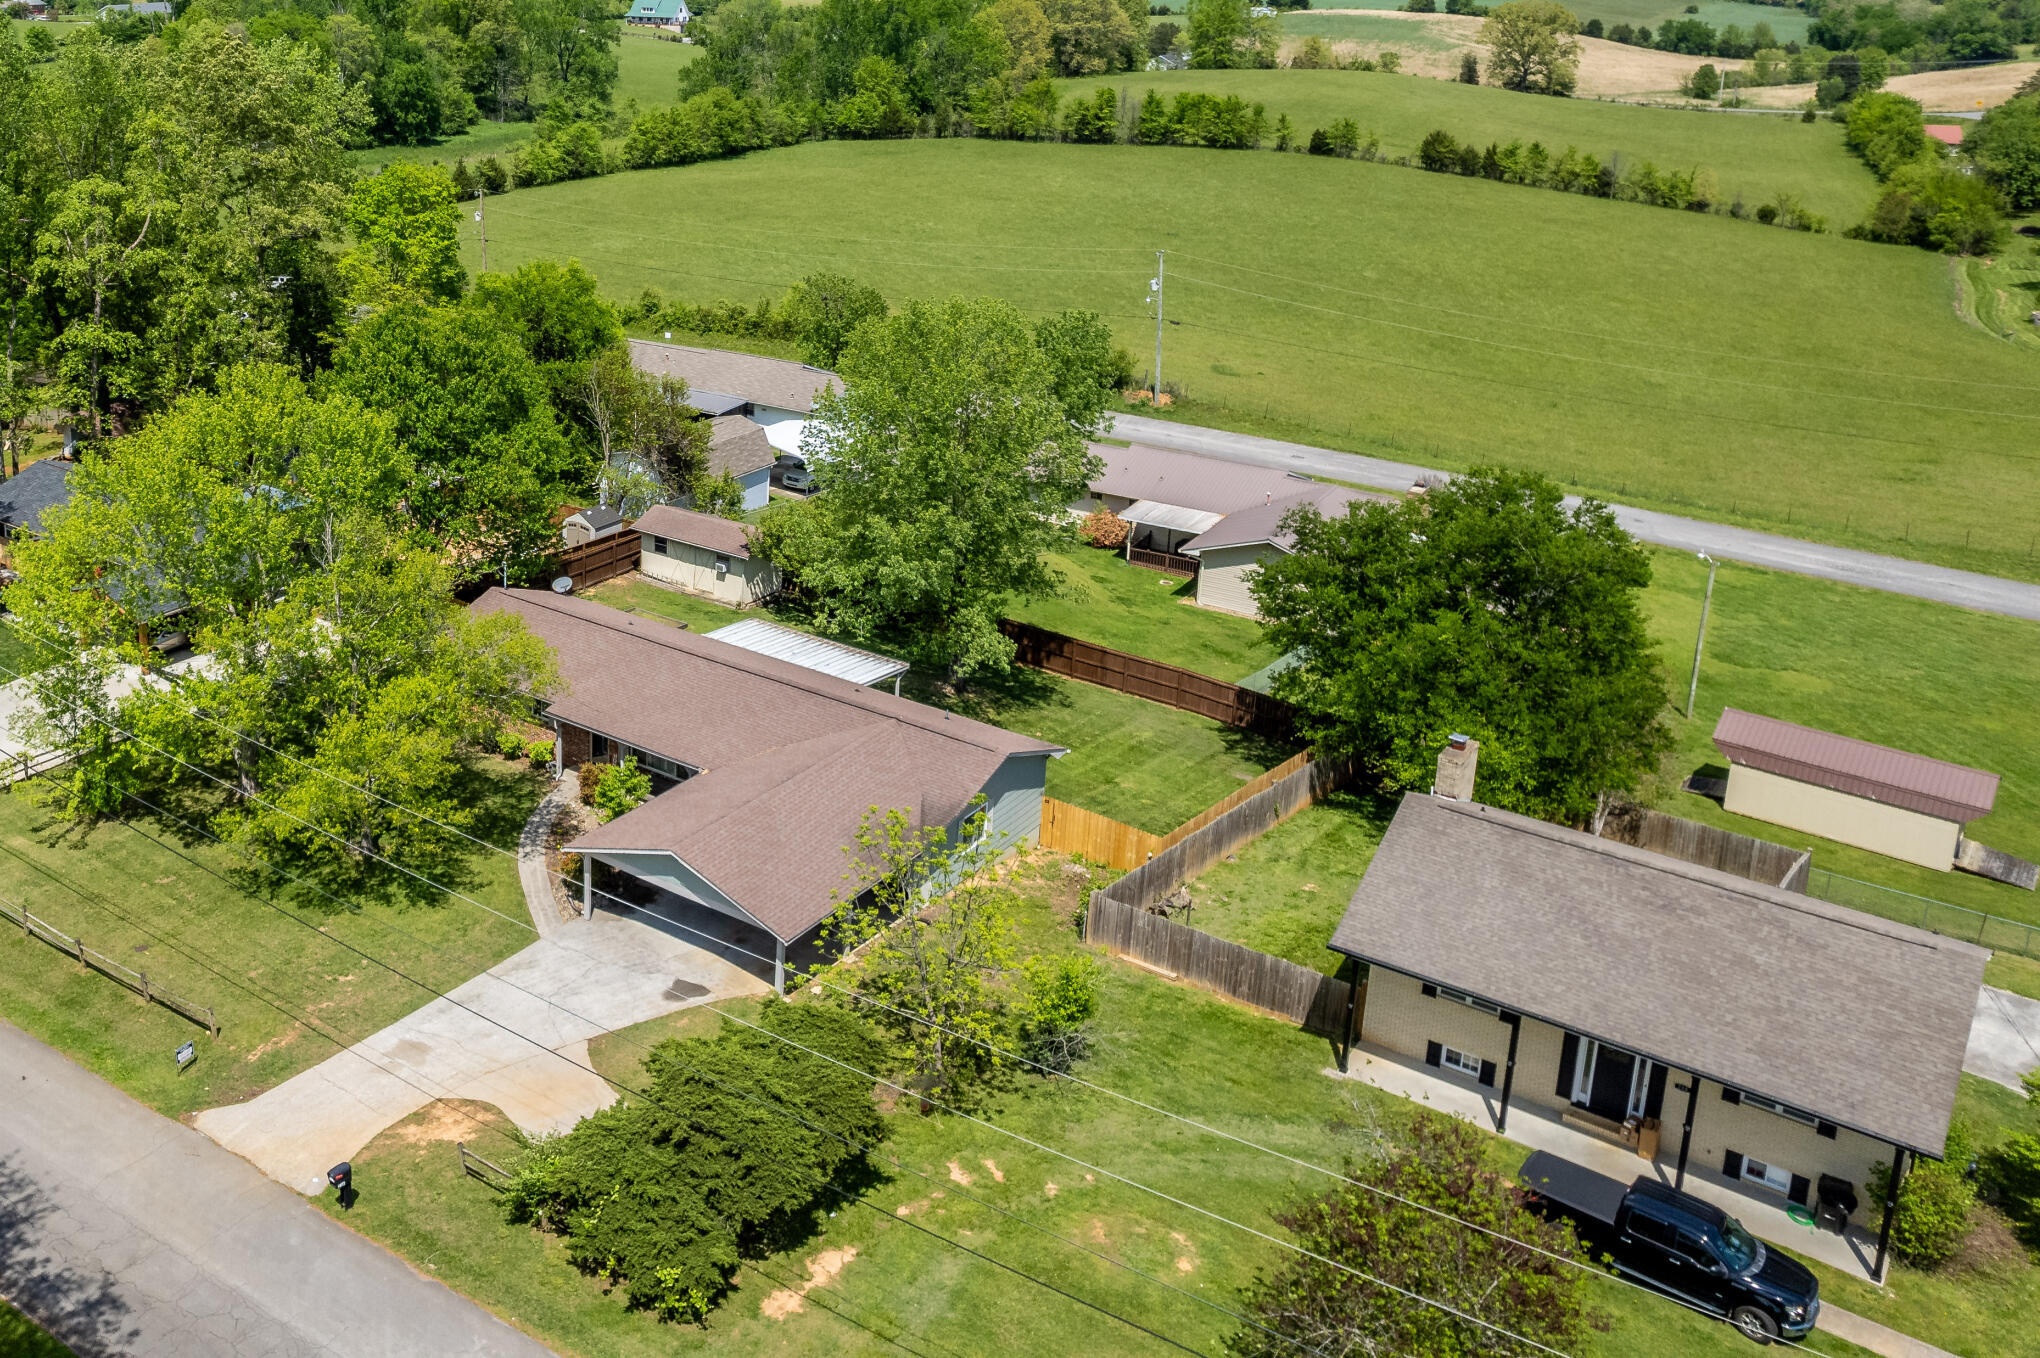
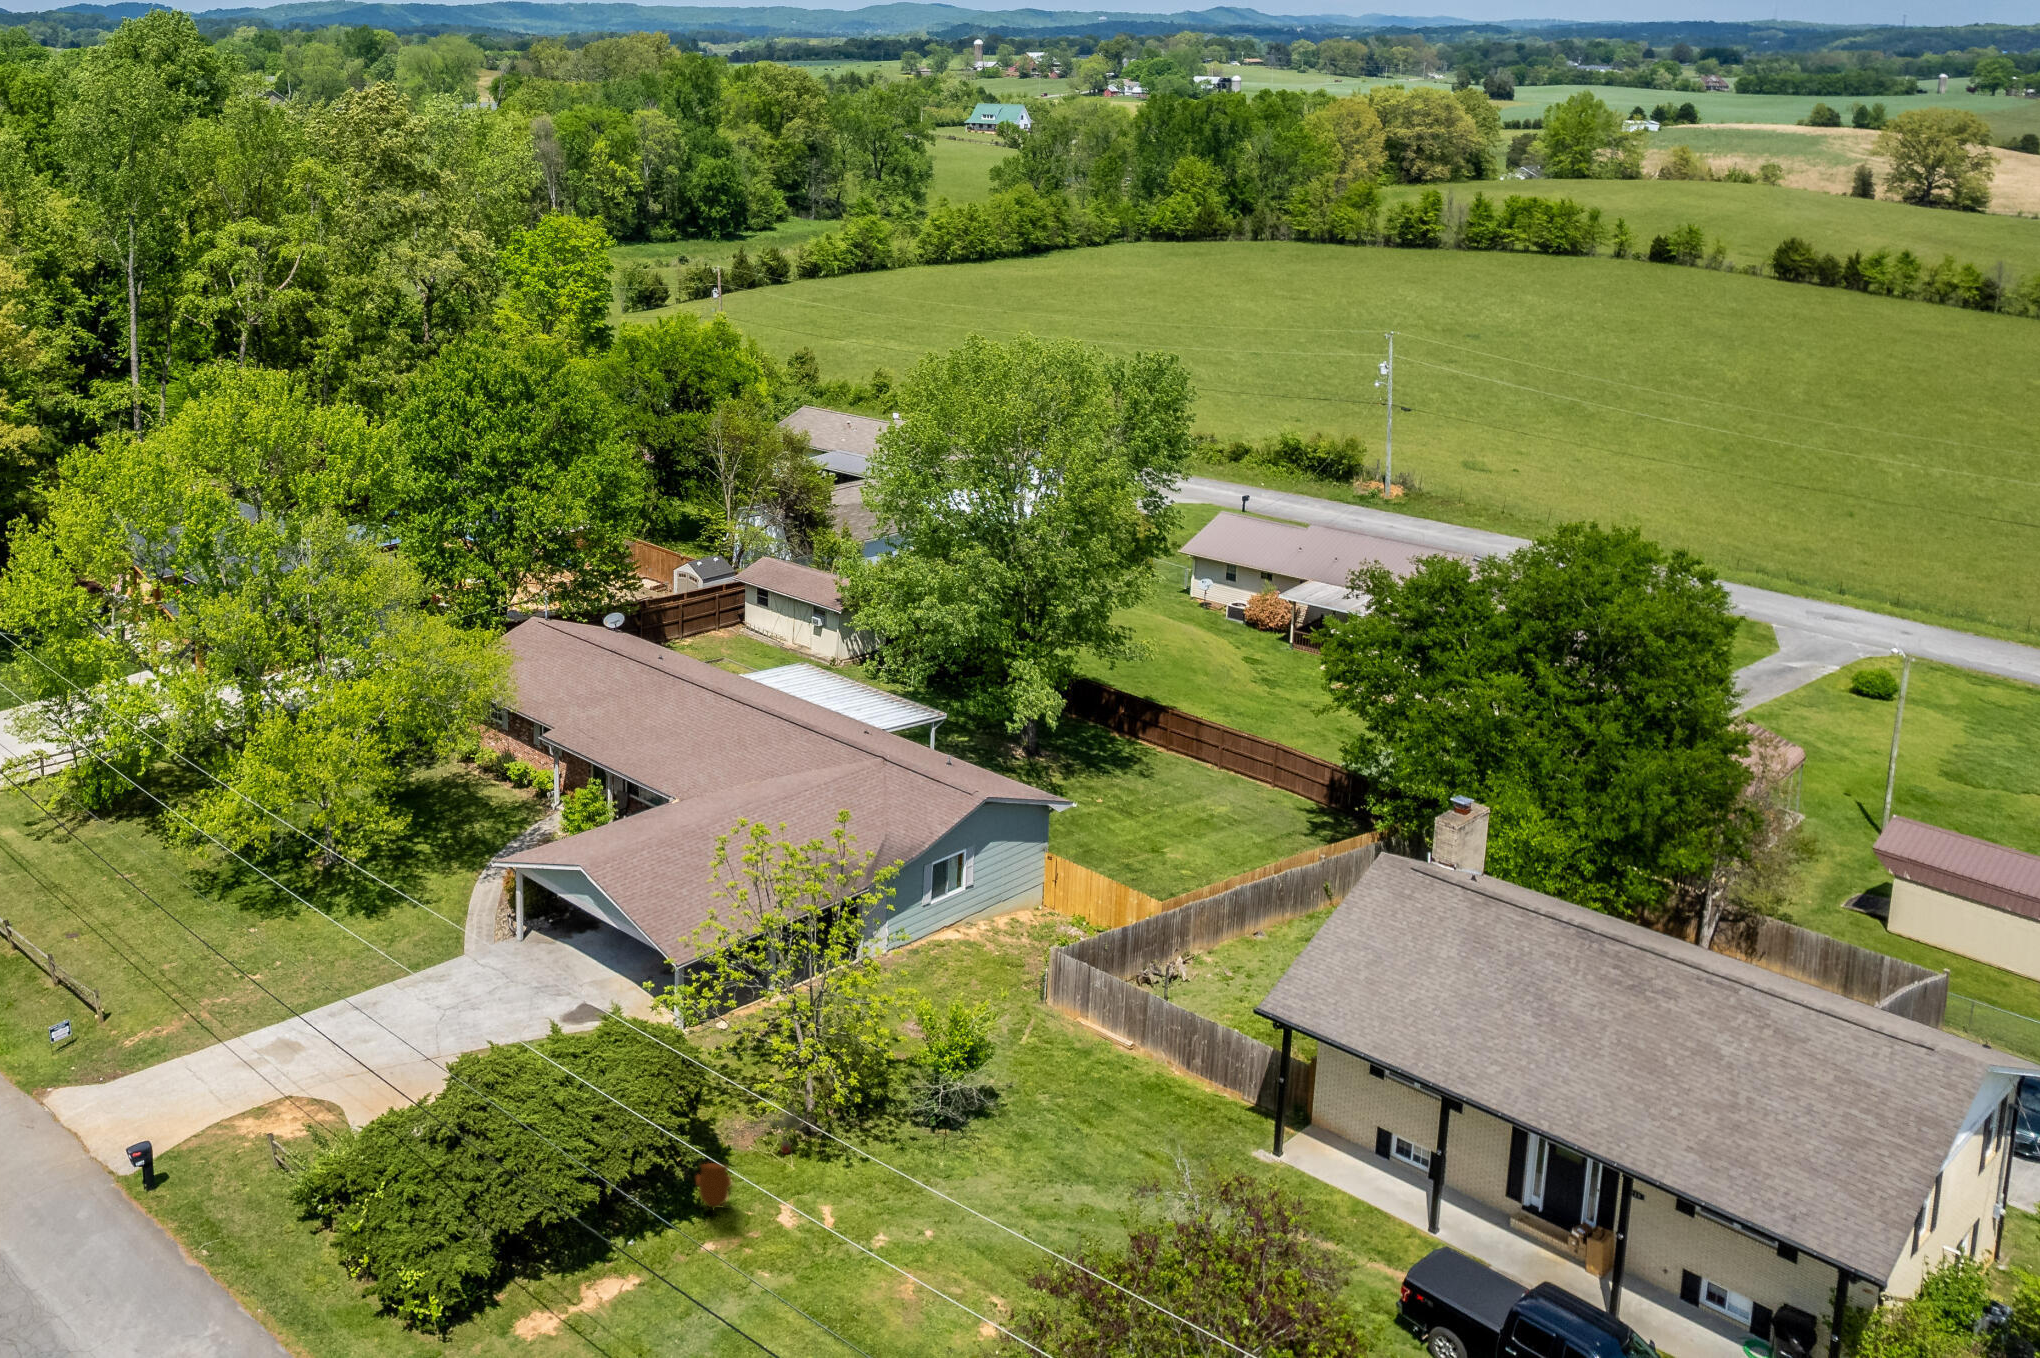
lounge chair: none [864,1129,909,1186] -> present [696,1163,731,1214]

